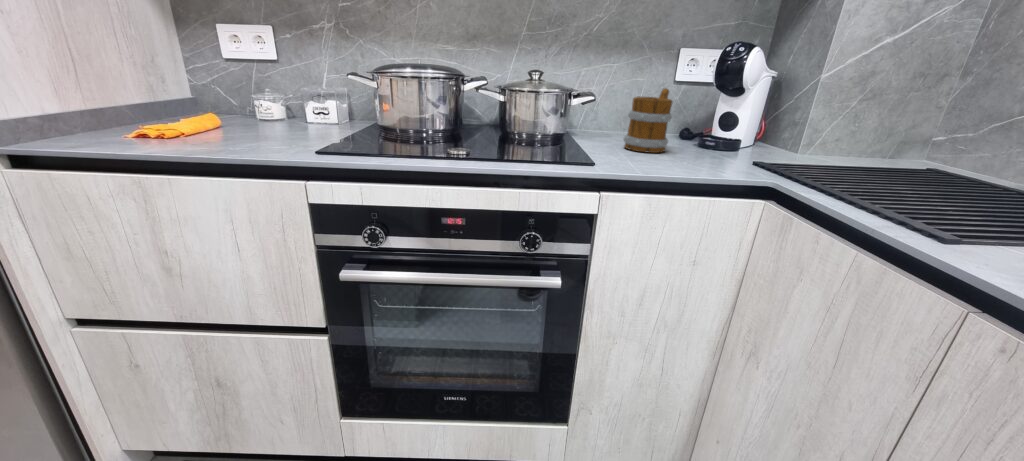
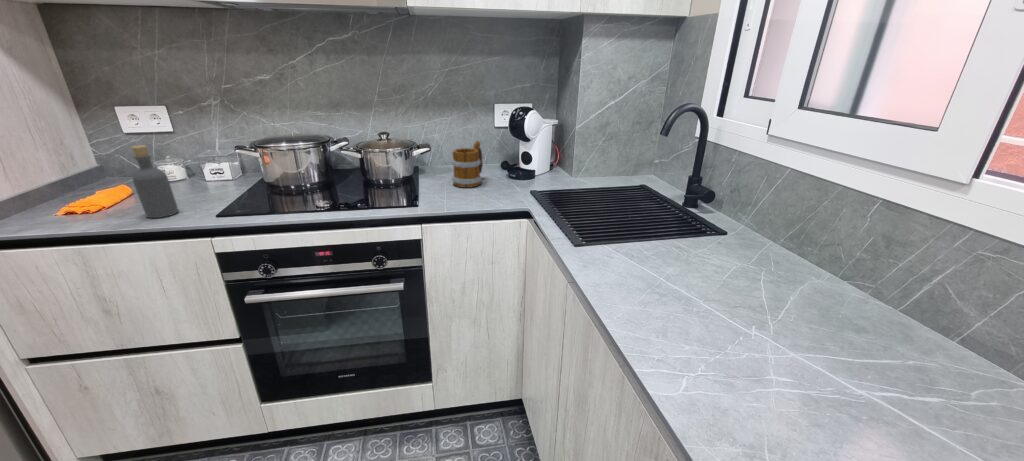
bottle: none [216,43,268,148] -> present [132,145,178,218]

